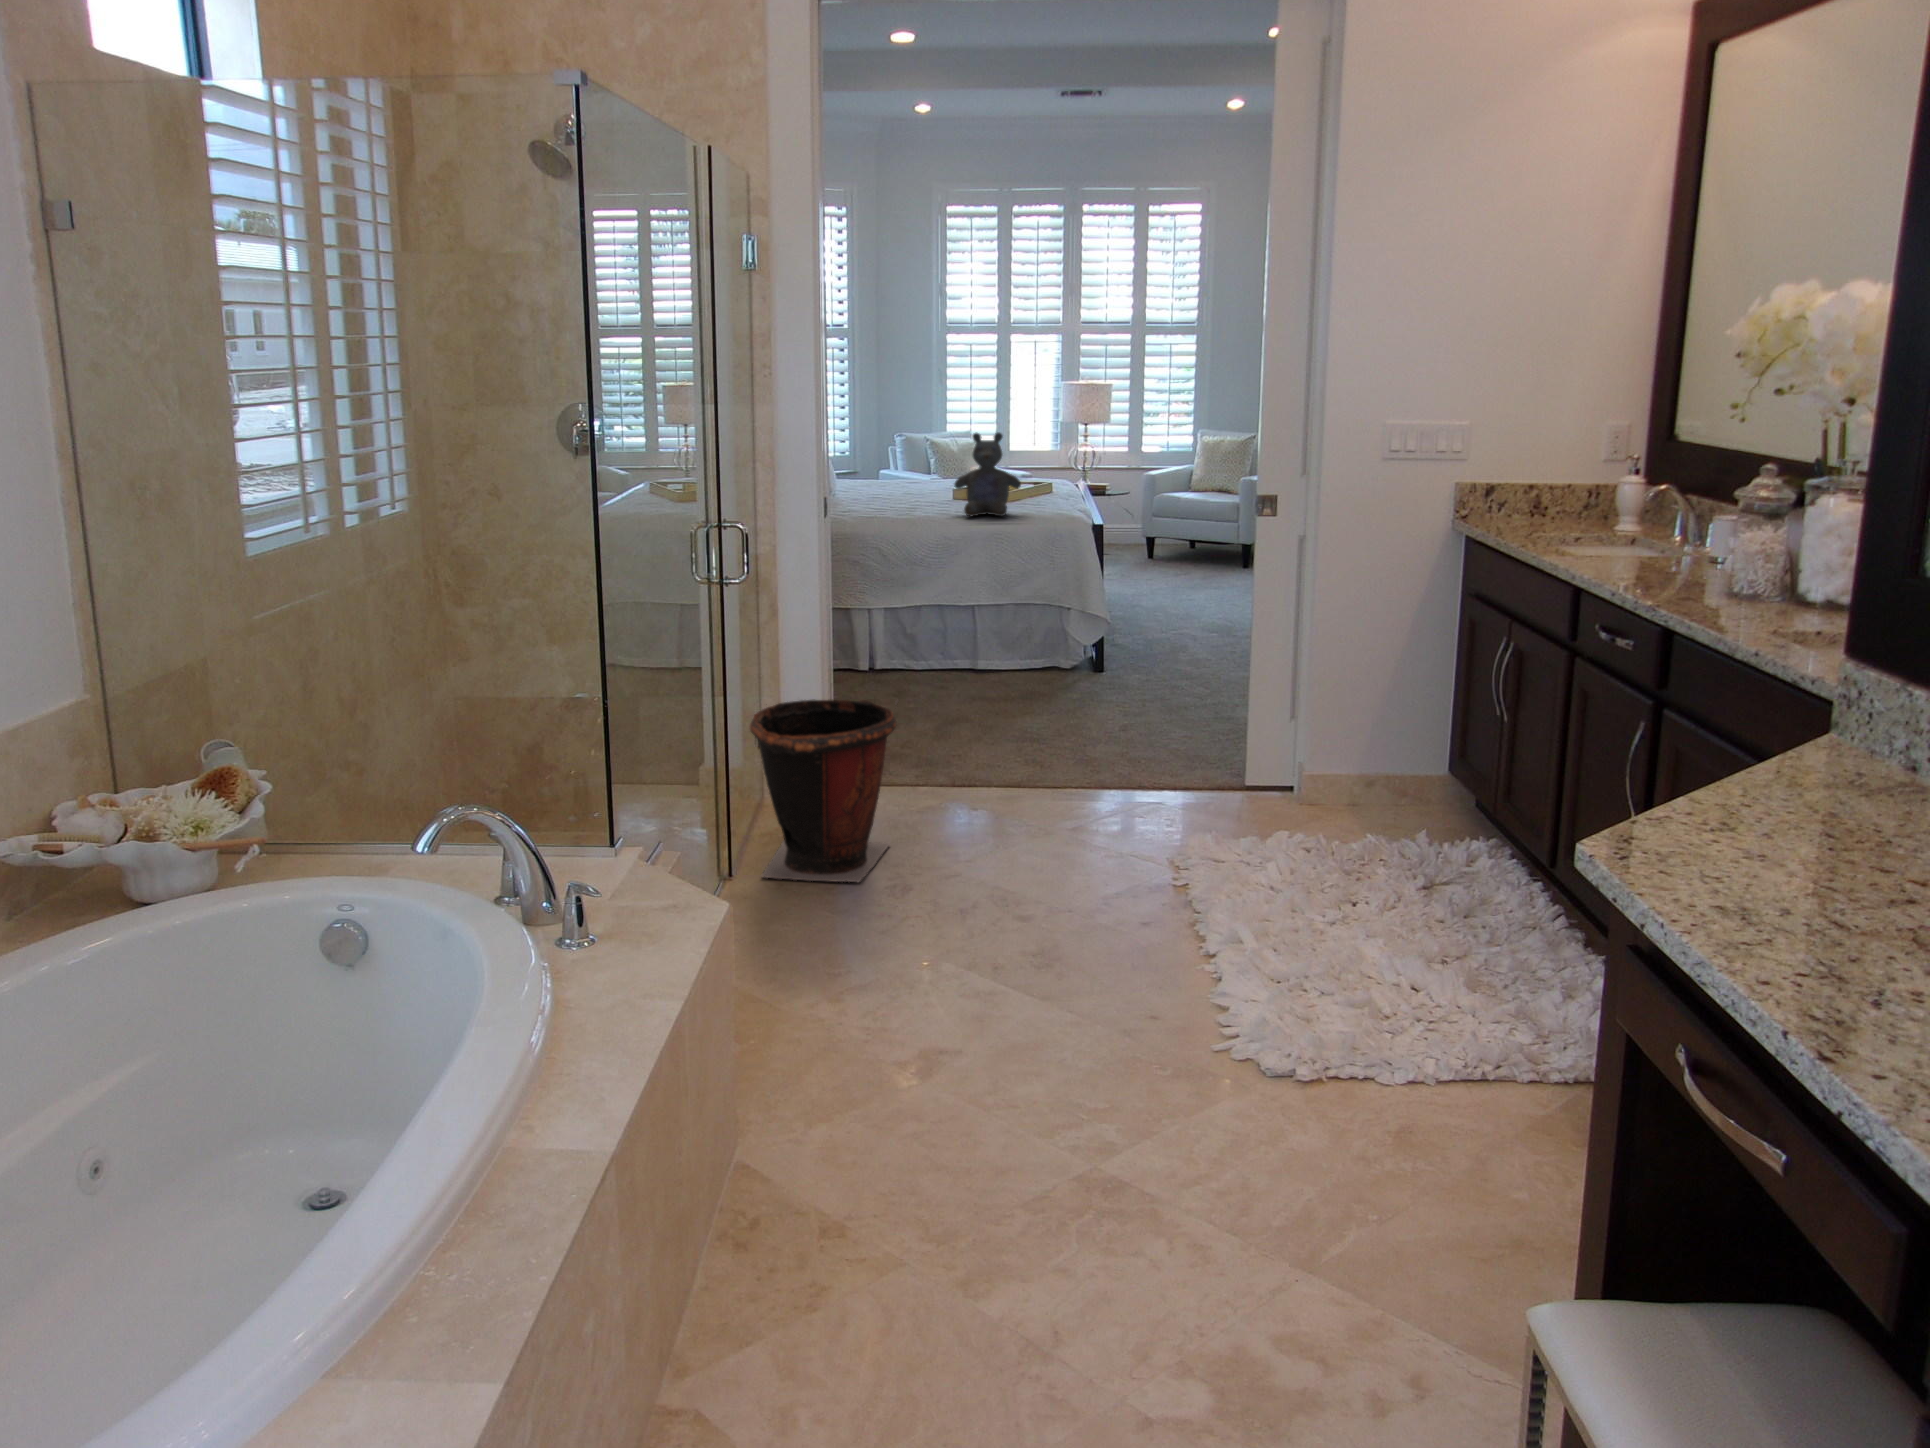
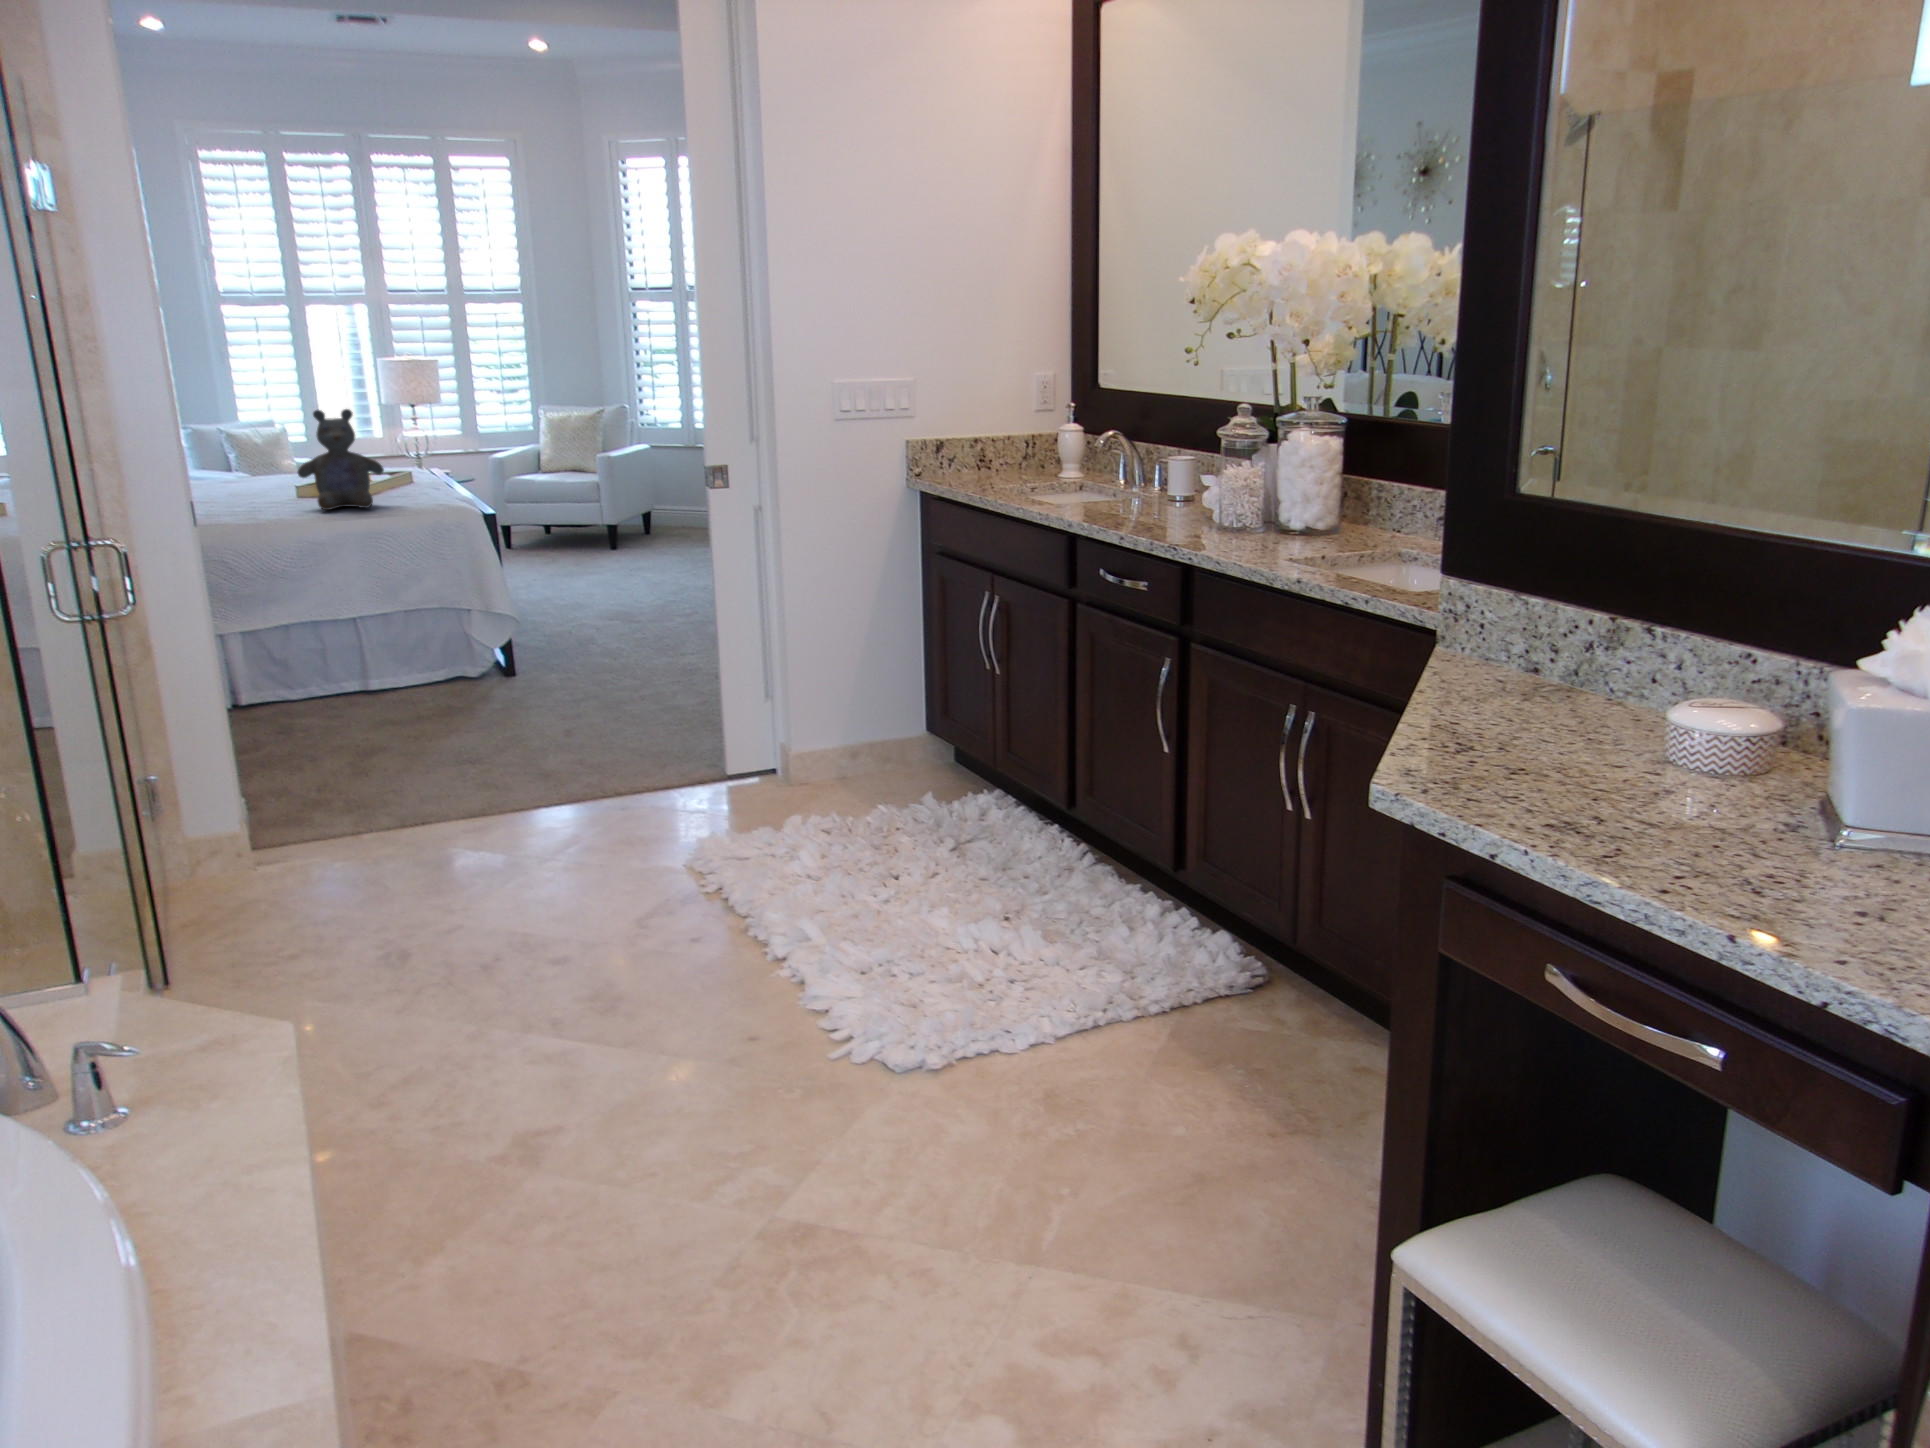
waste bin: present [750,700,898,882] -> none [131,726,347,987]

